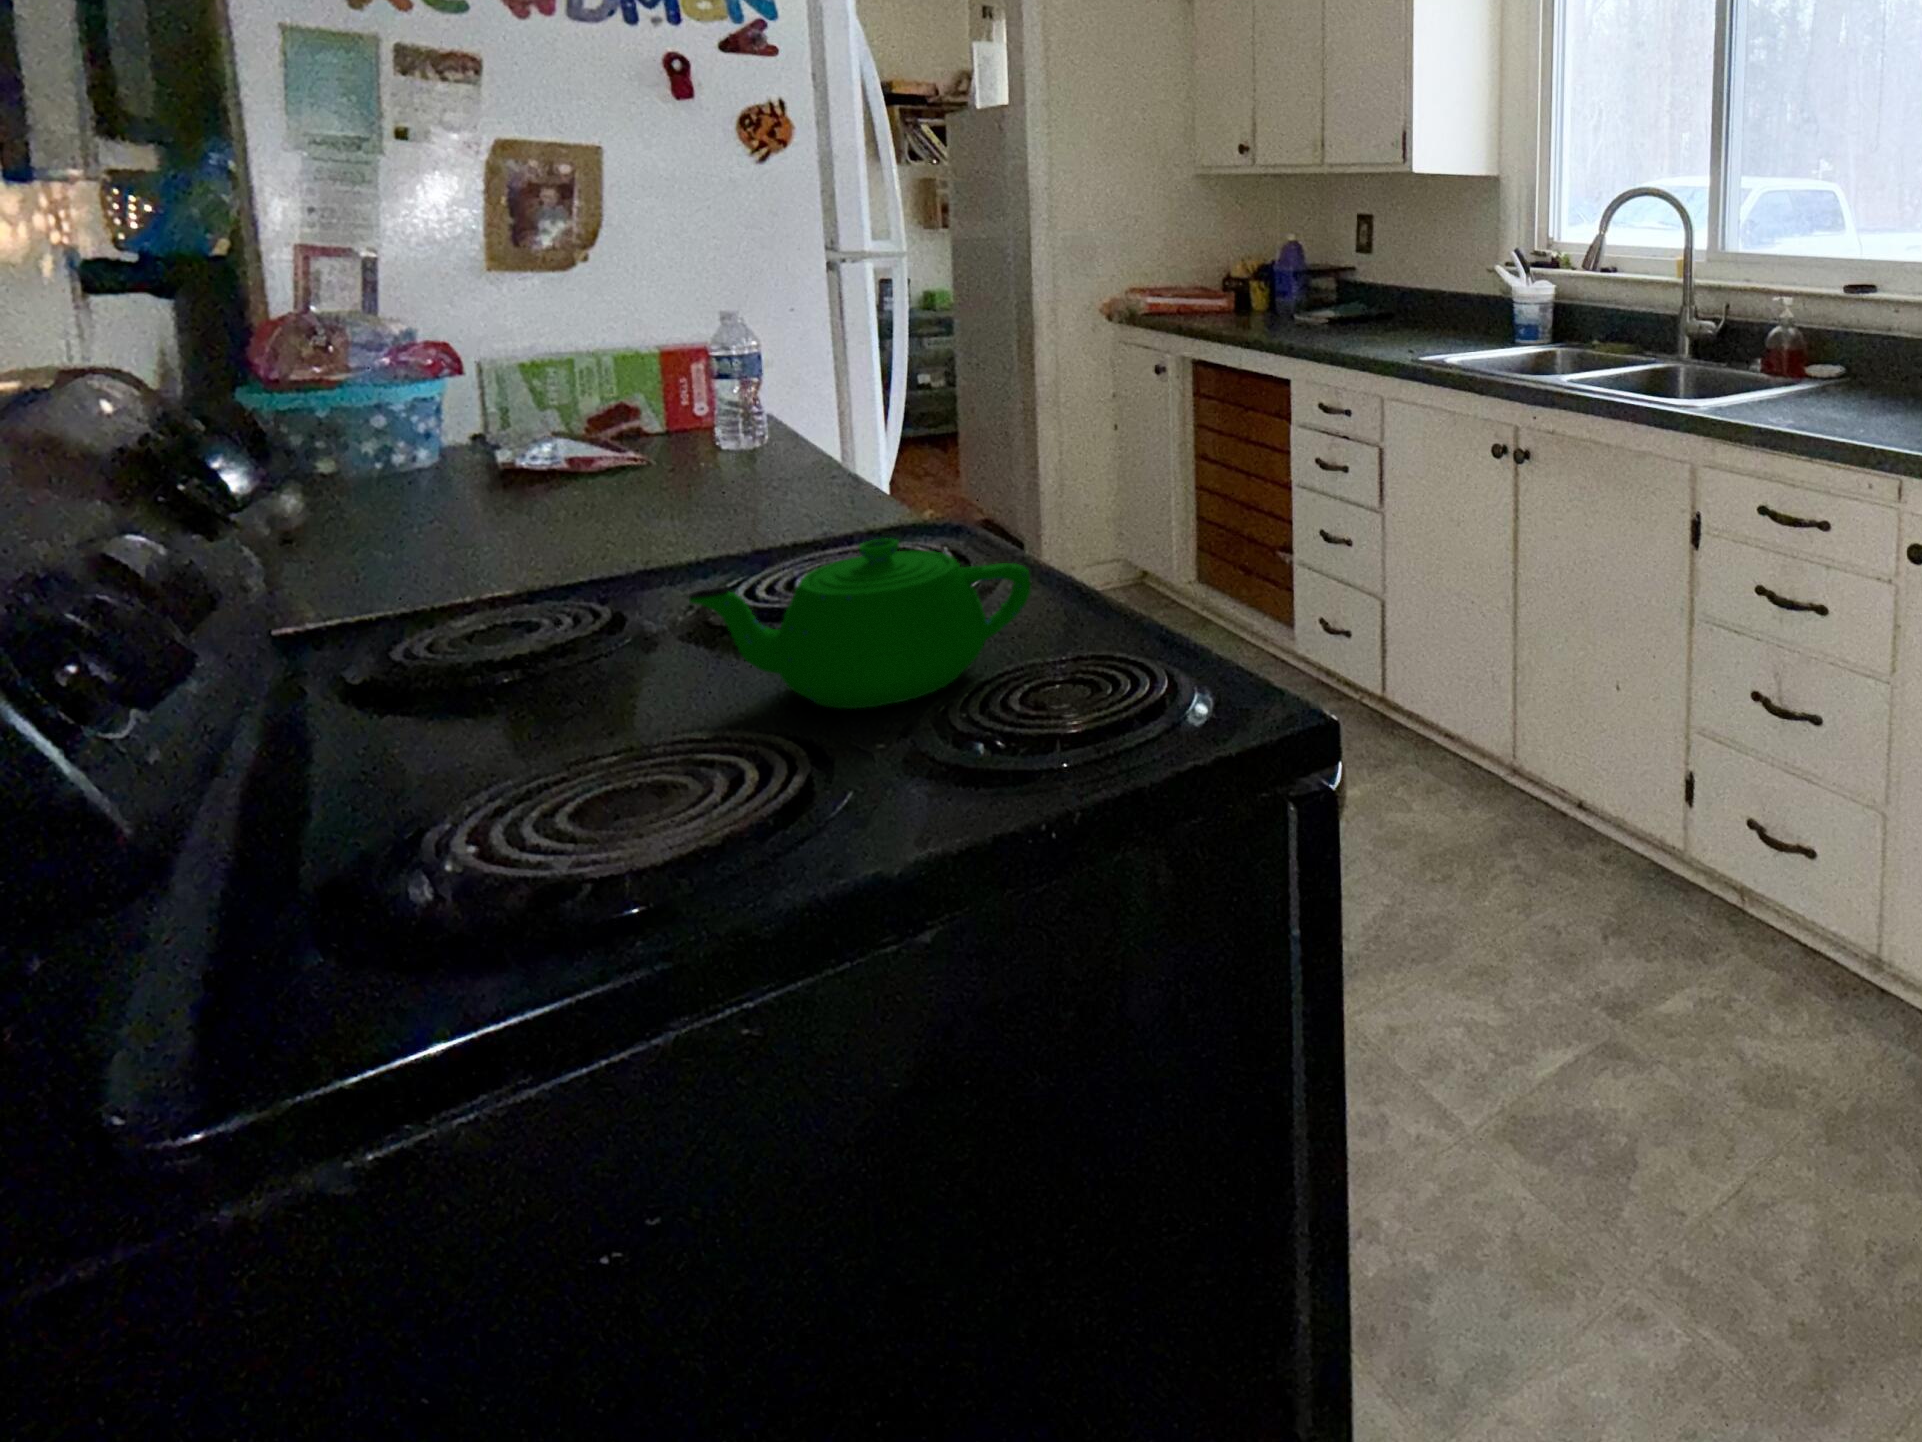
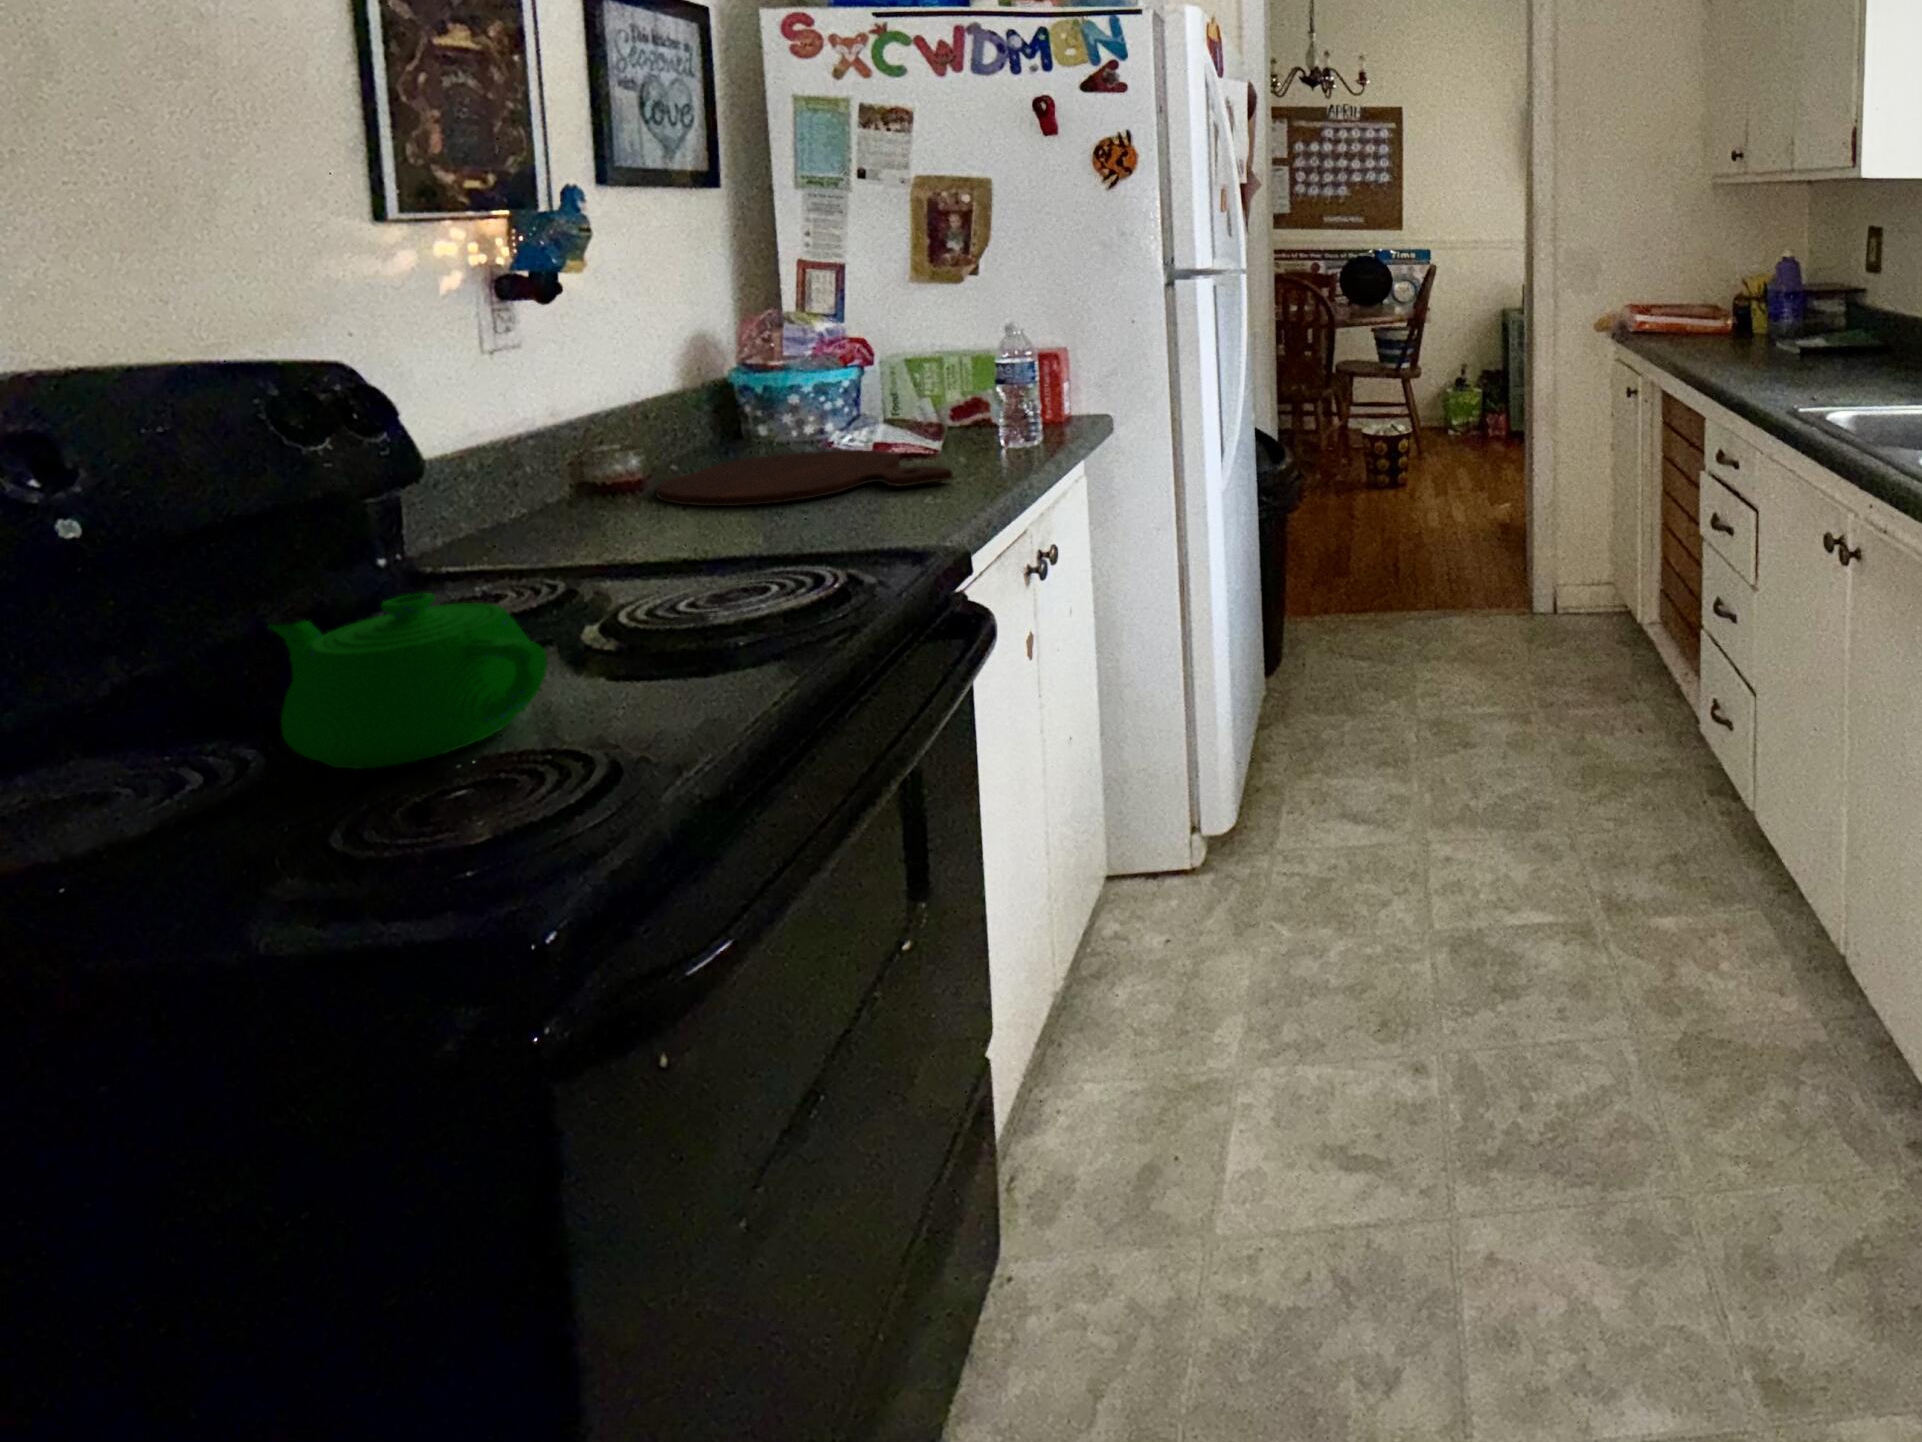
cutting board: none [390,464,796,538] -> present [656,451,953,506]

